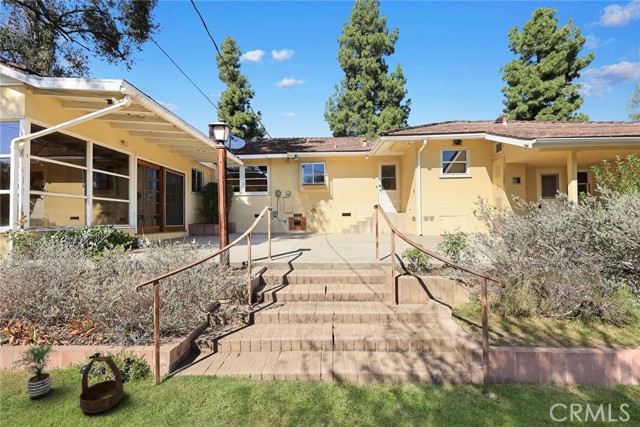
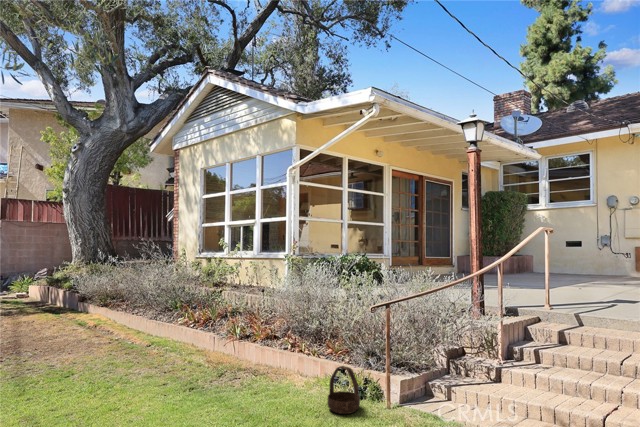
potted plant: present [13,344,55,398] -> none [284,347,316,393]

